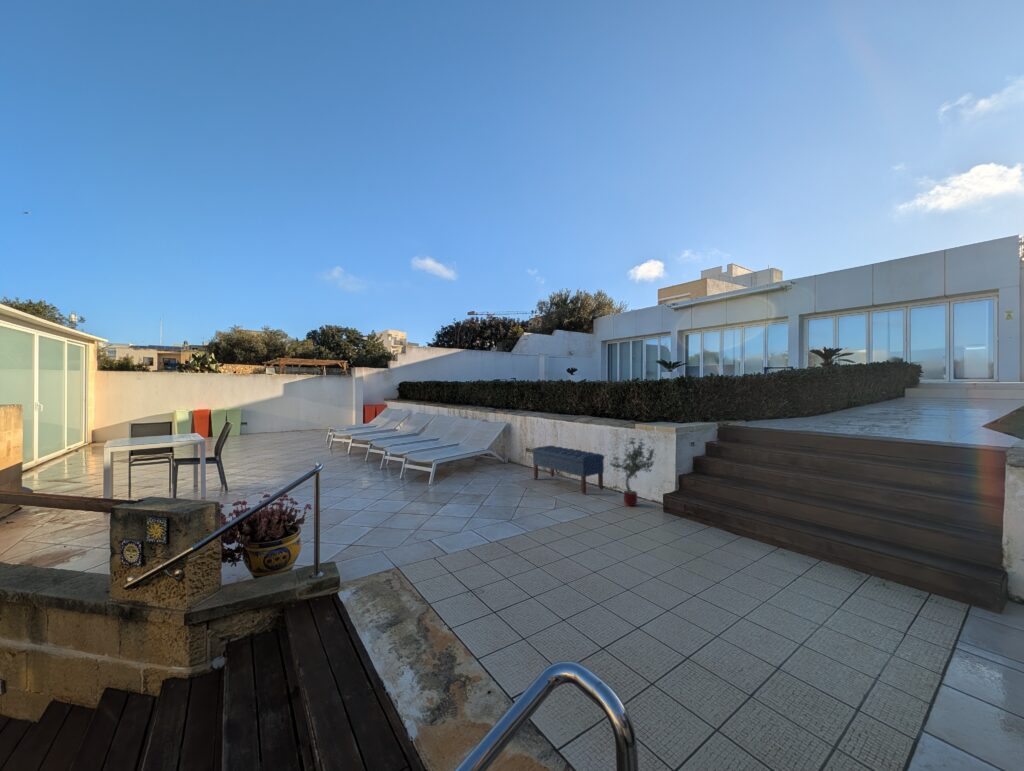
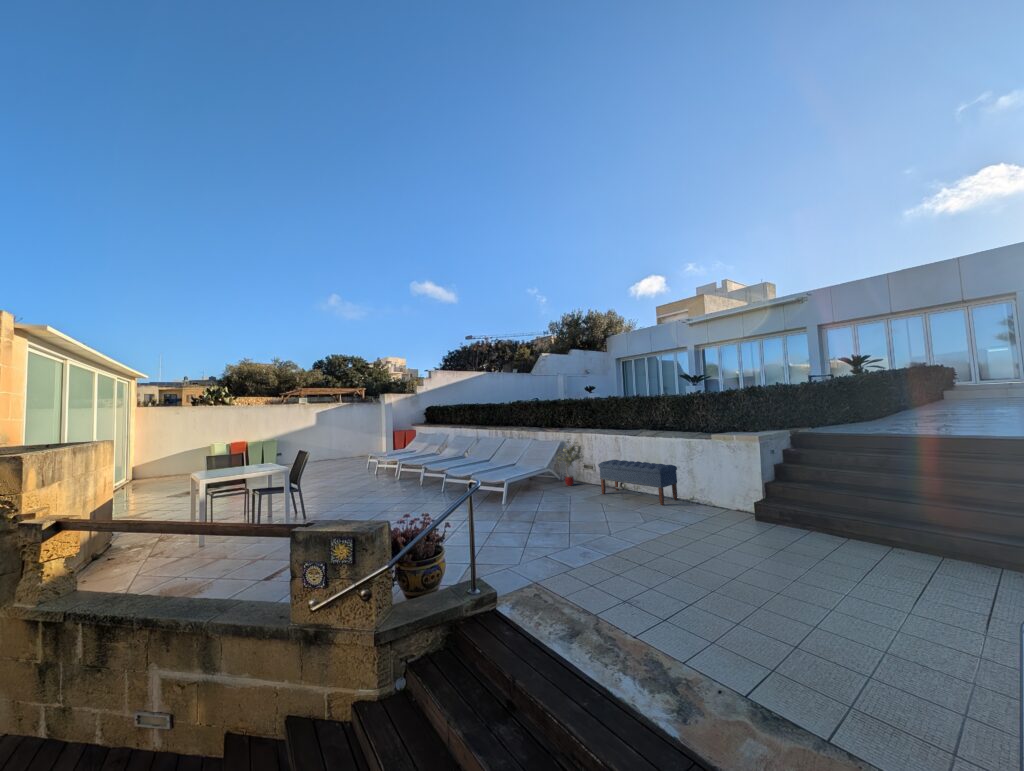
potted tree: present [610,438,654,506] -> present [557,439,583,486]

